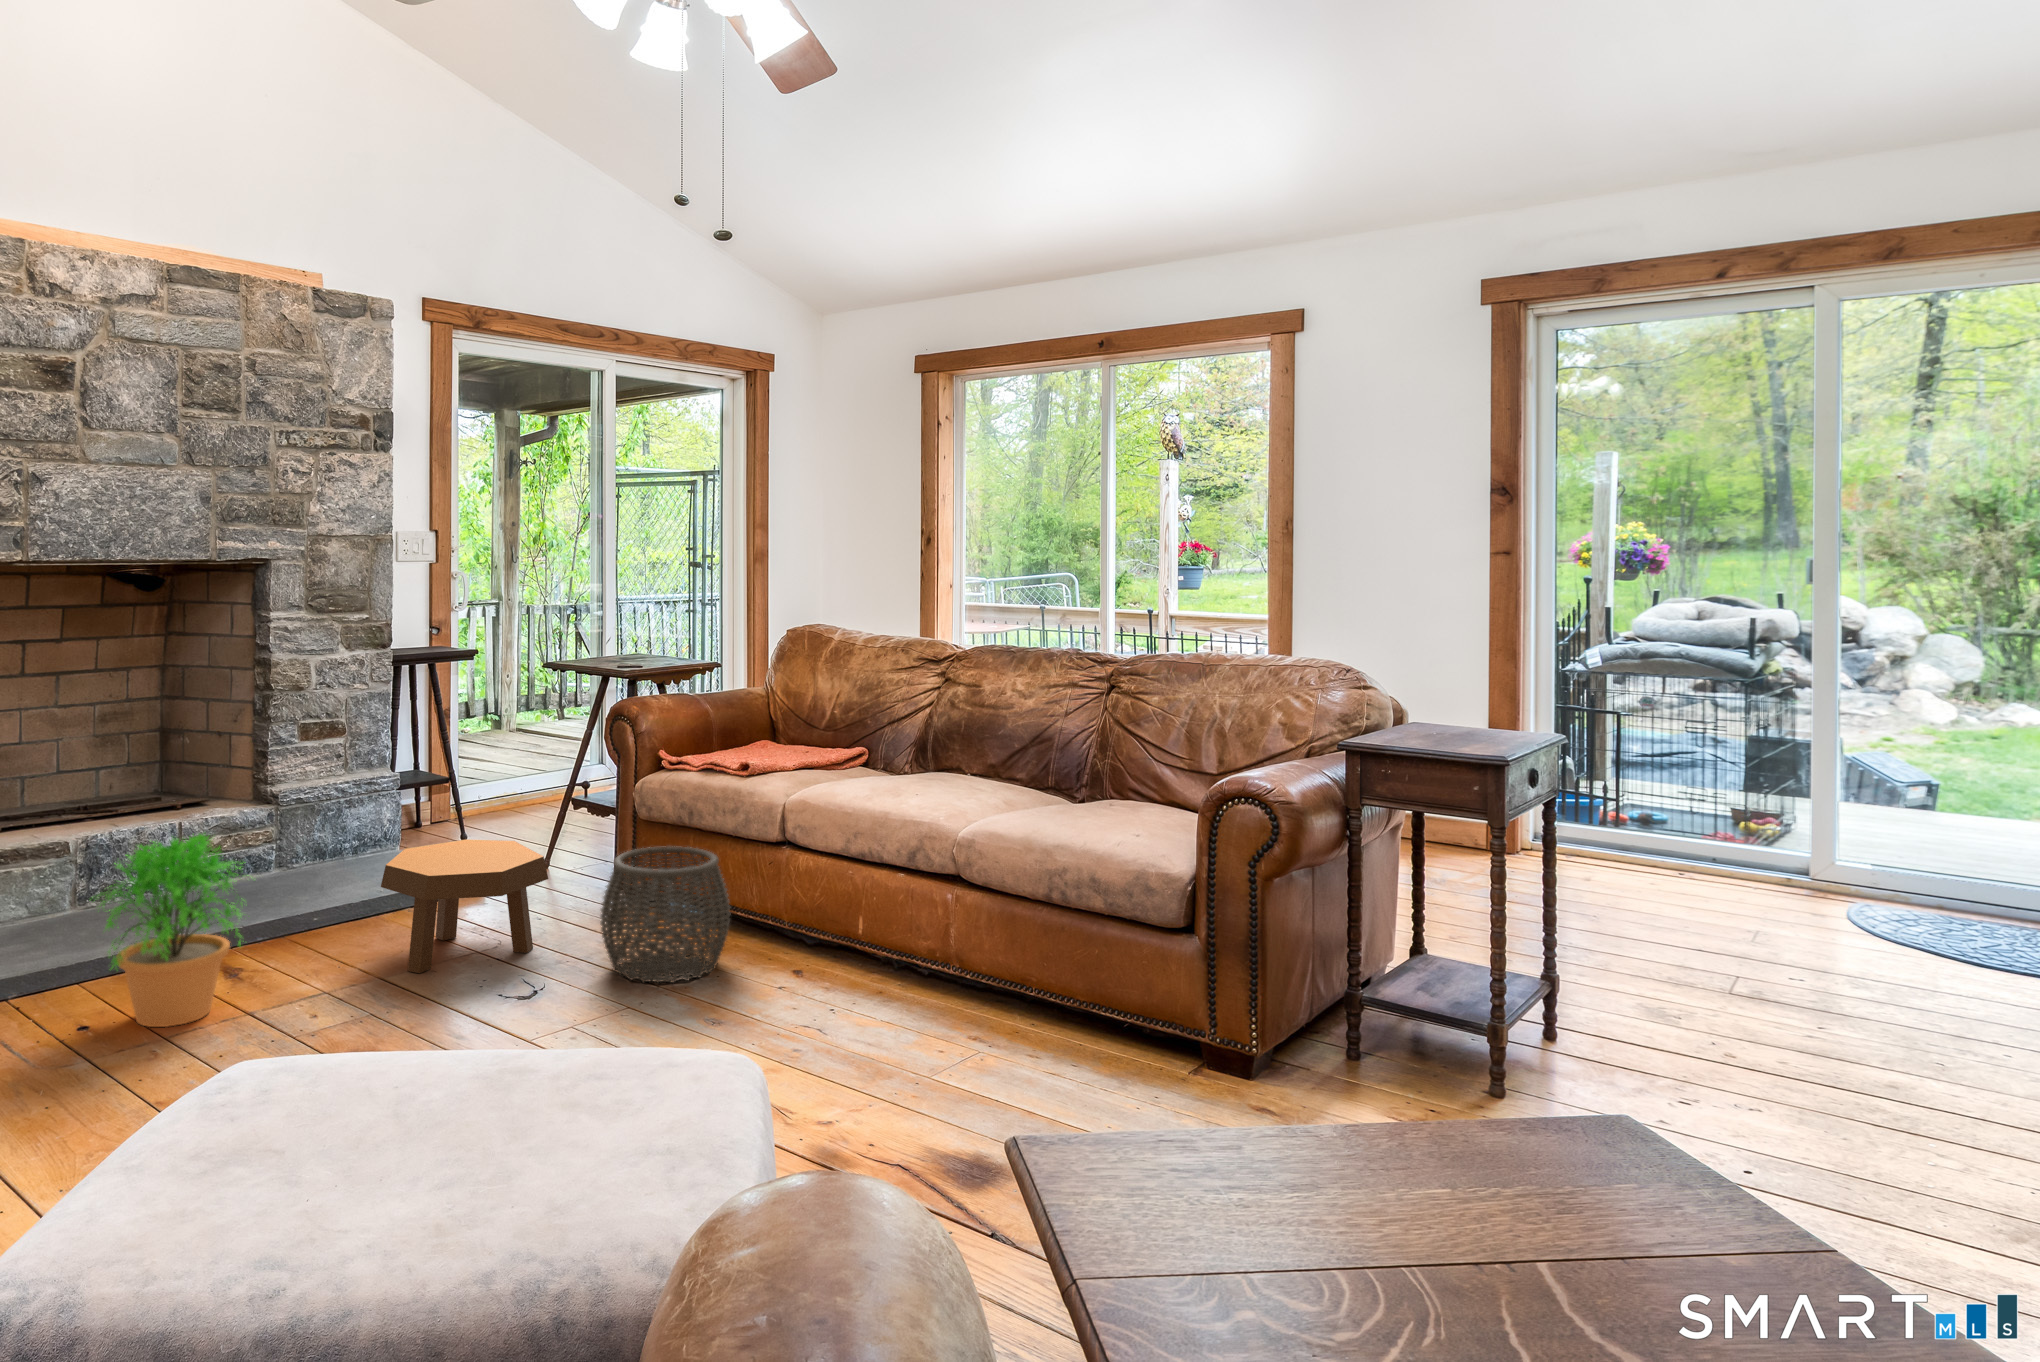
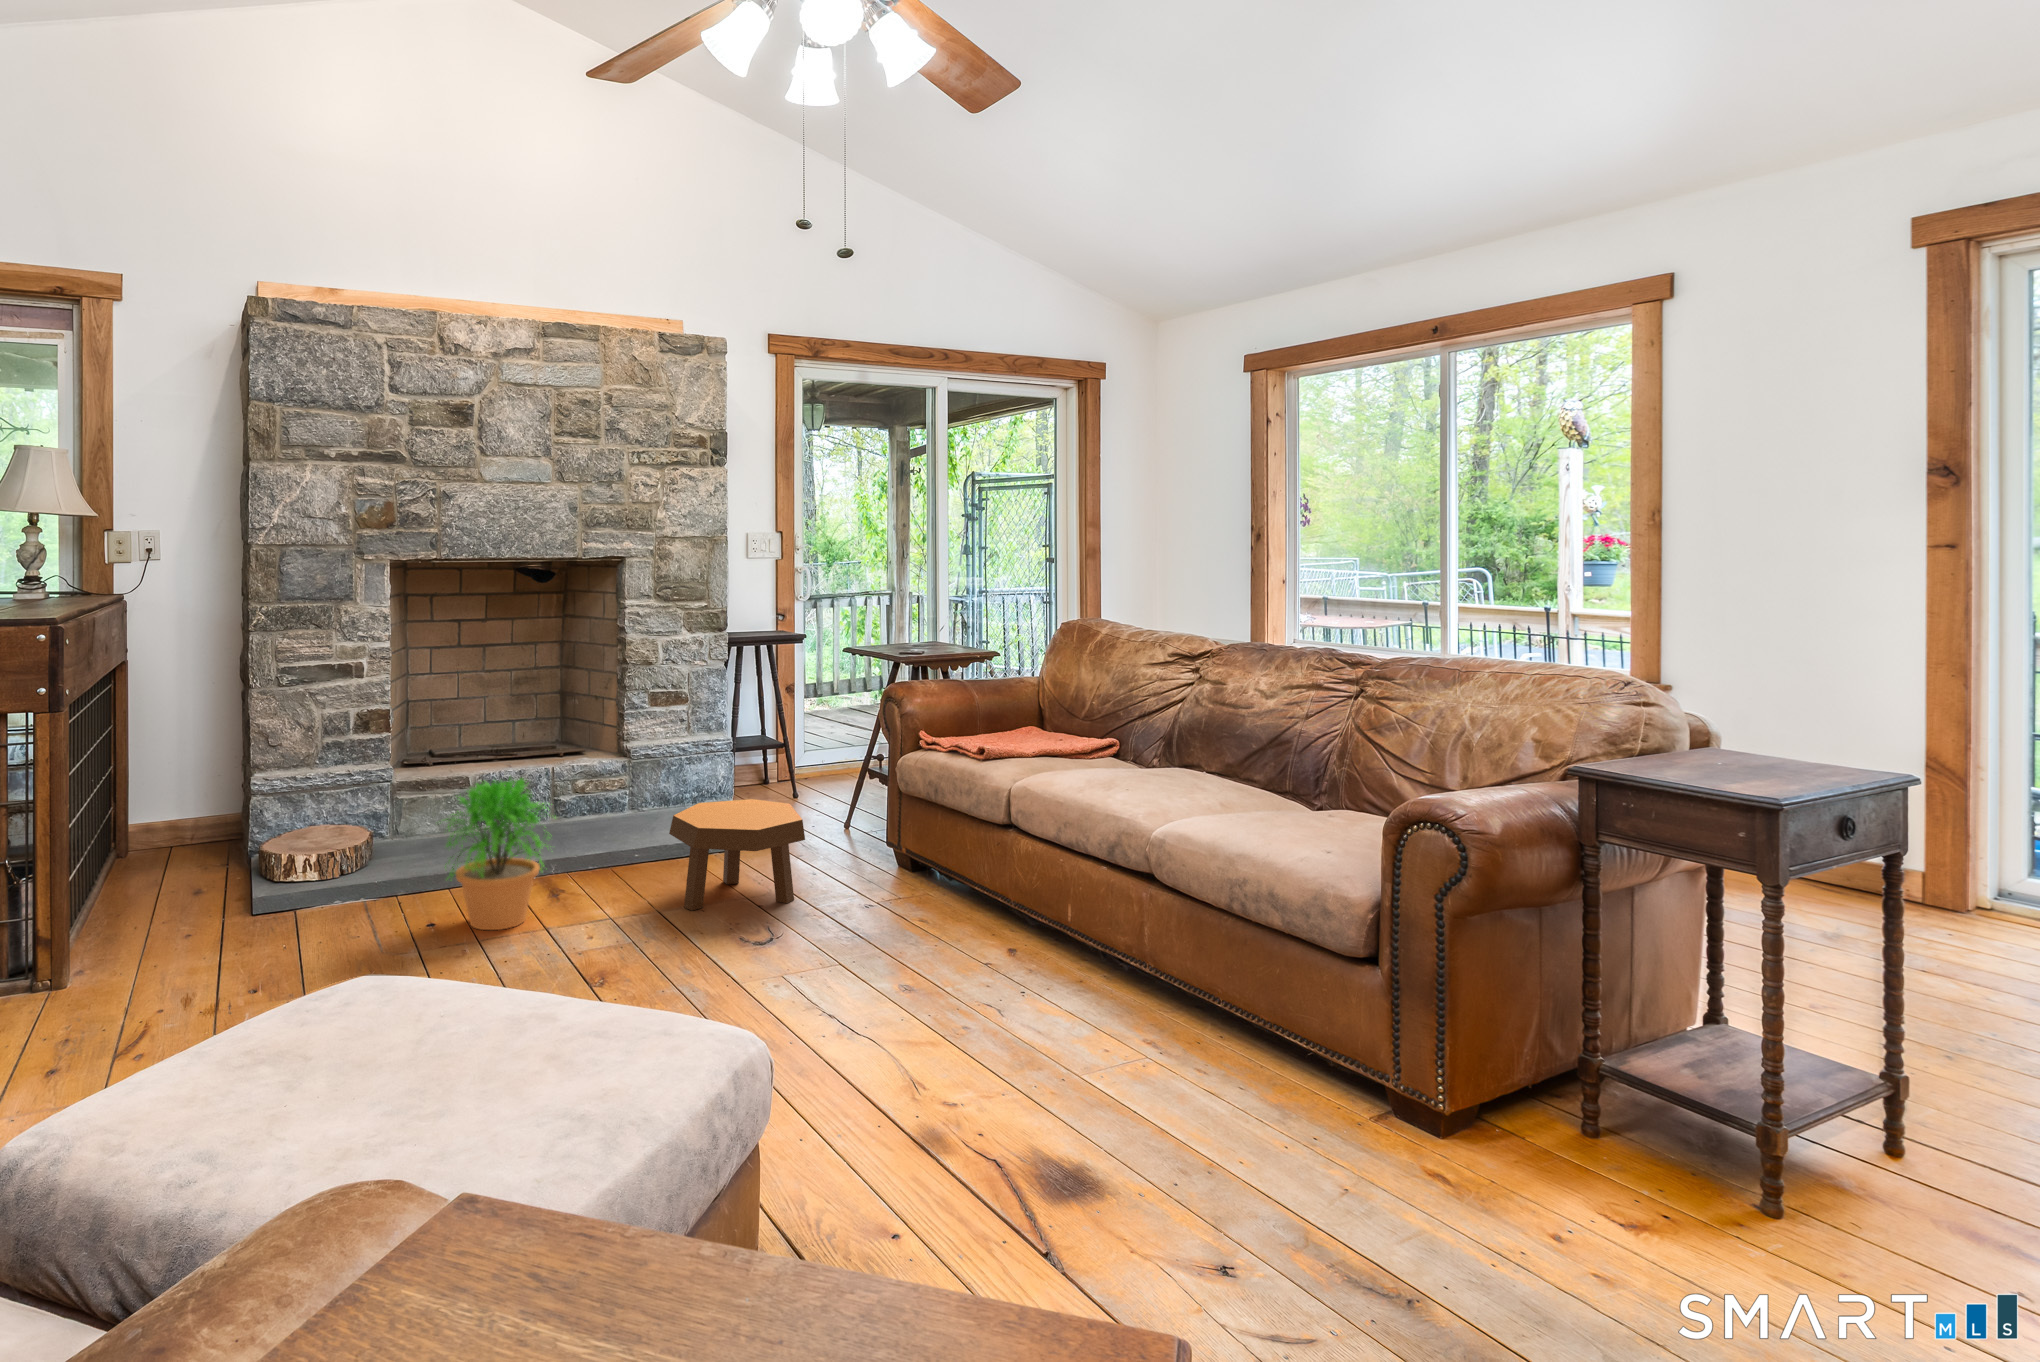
woven basket: present [600,846,730,983] -> none [834,820,954,947]

